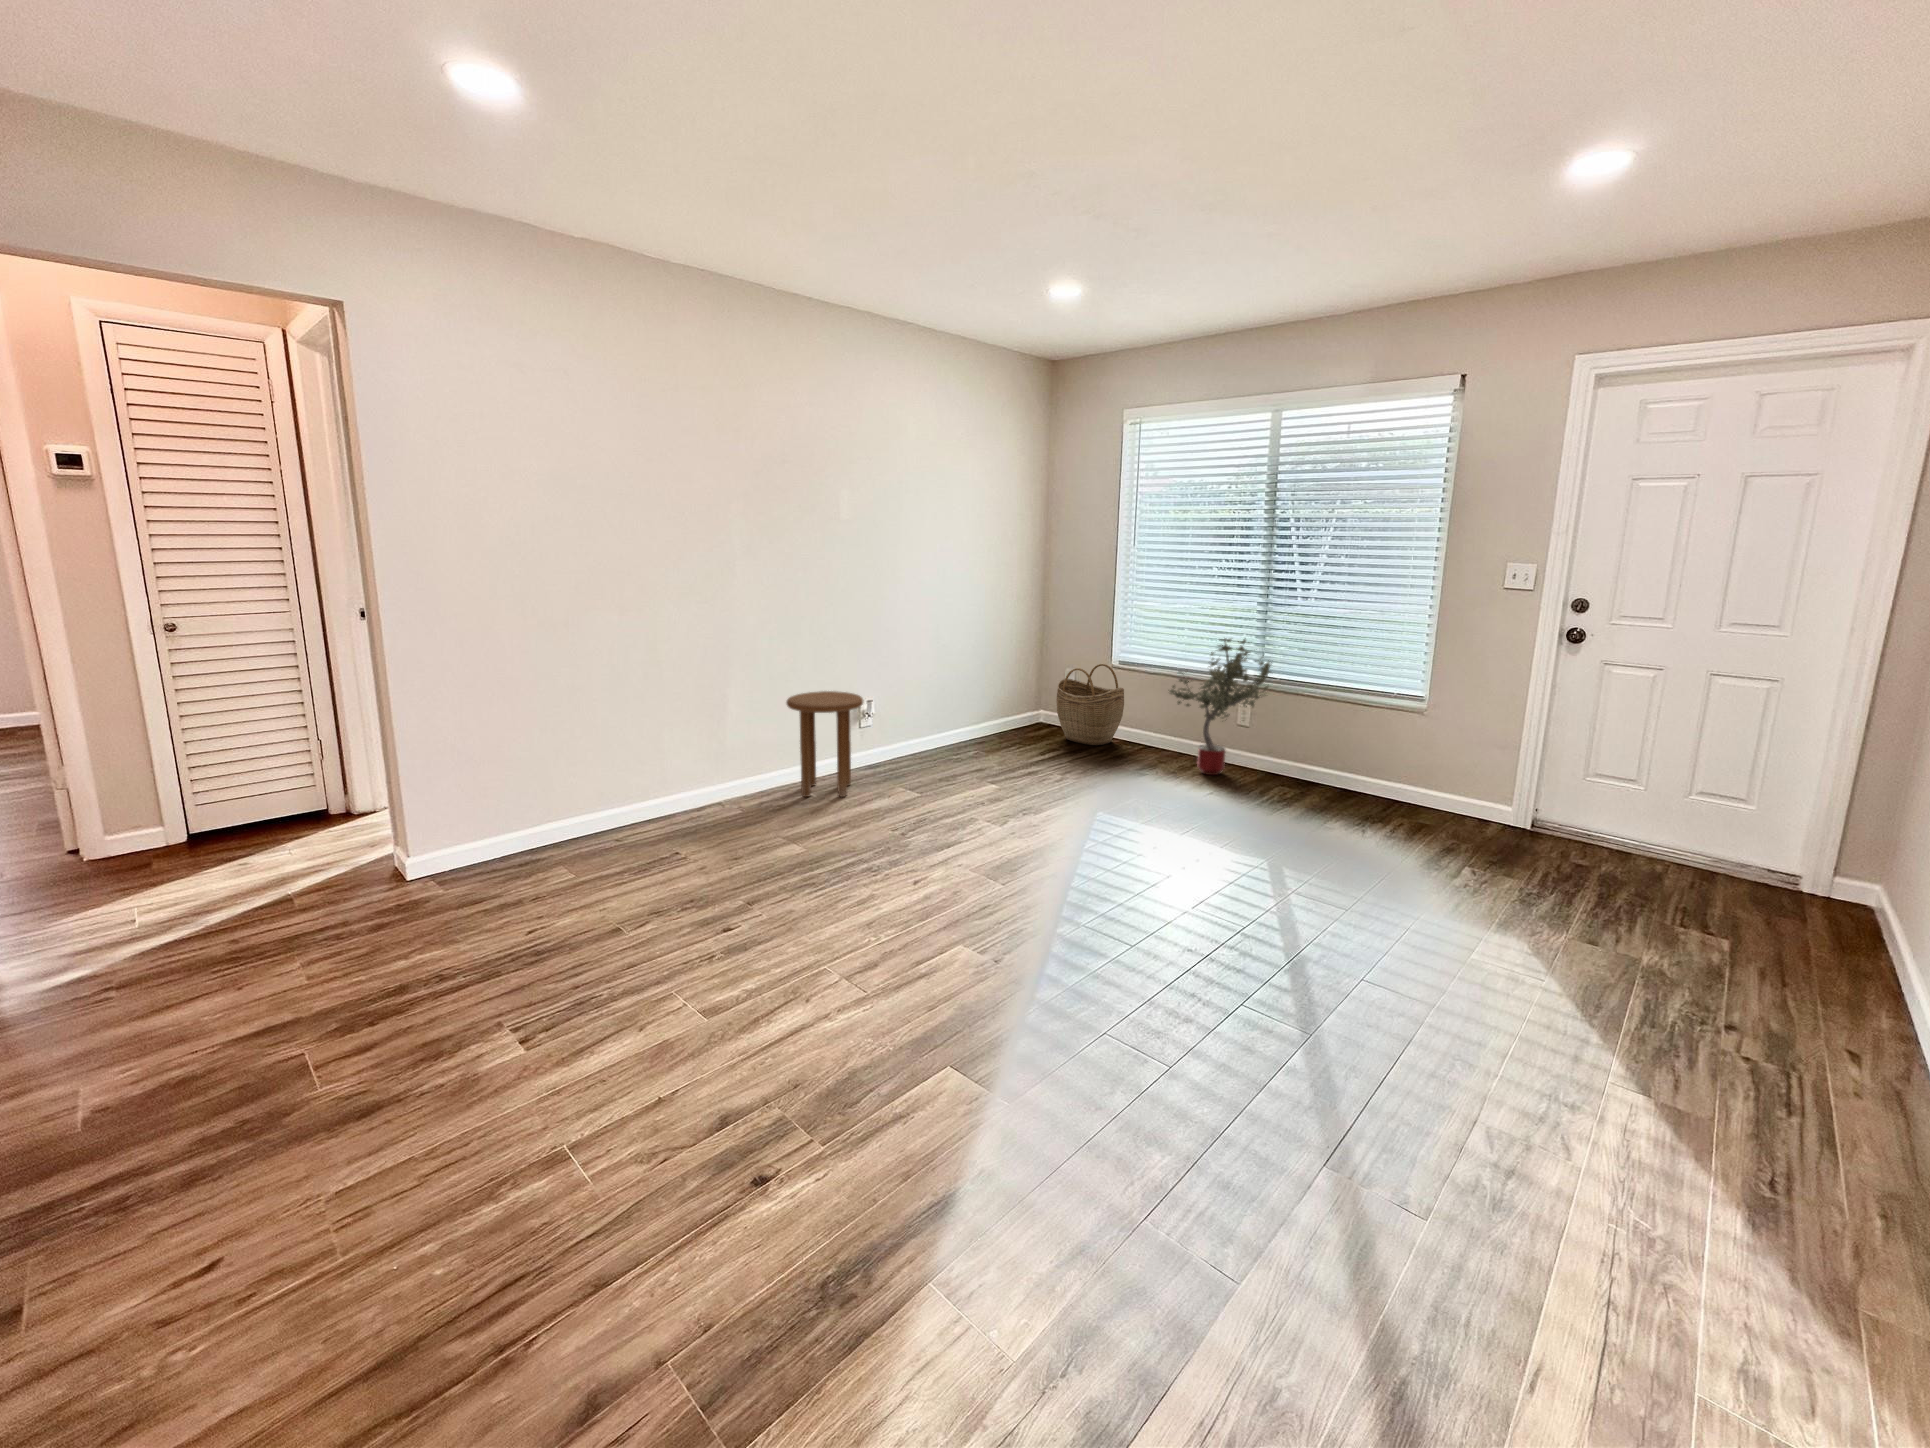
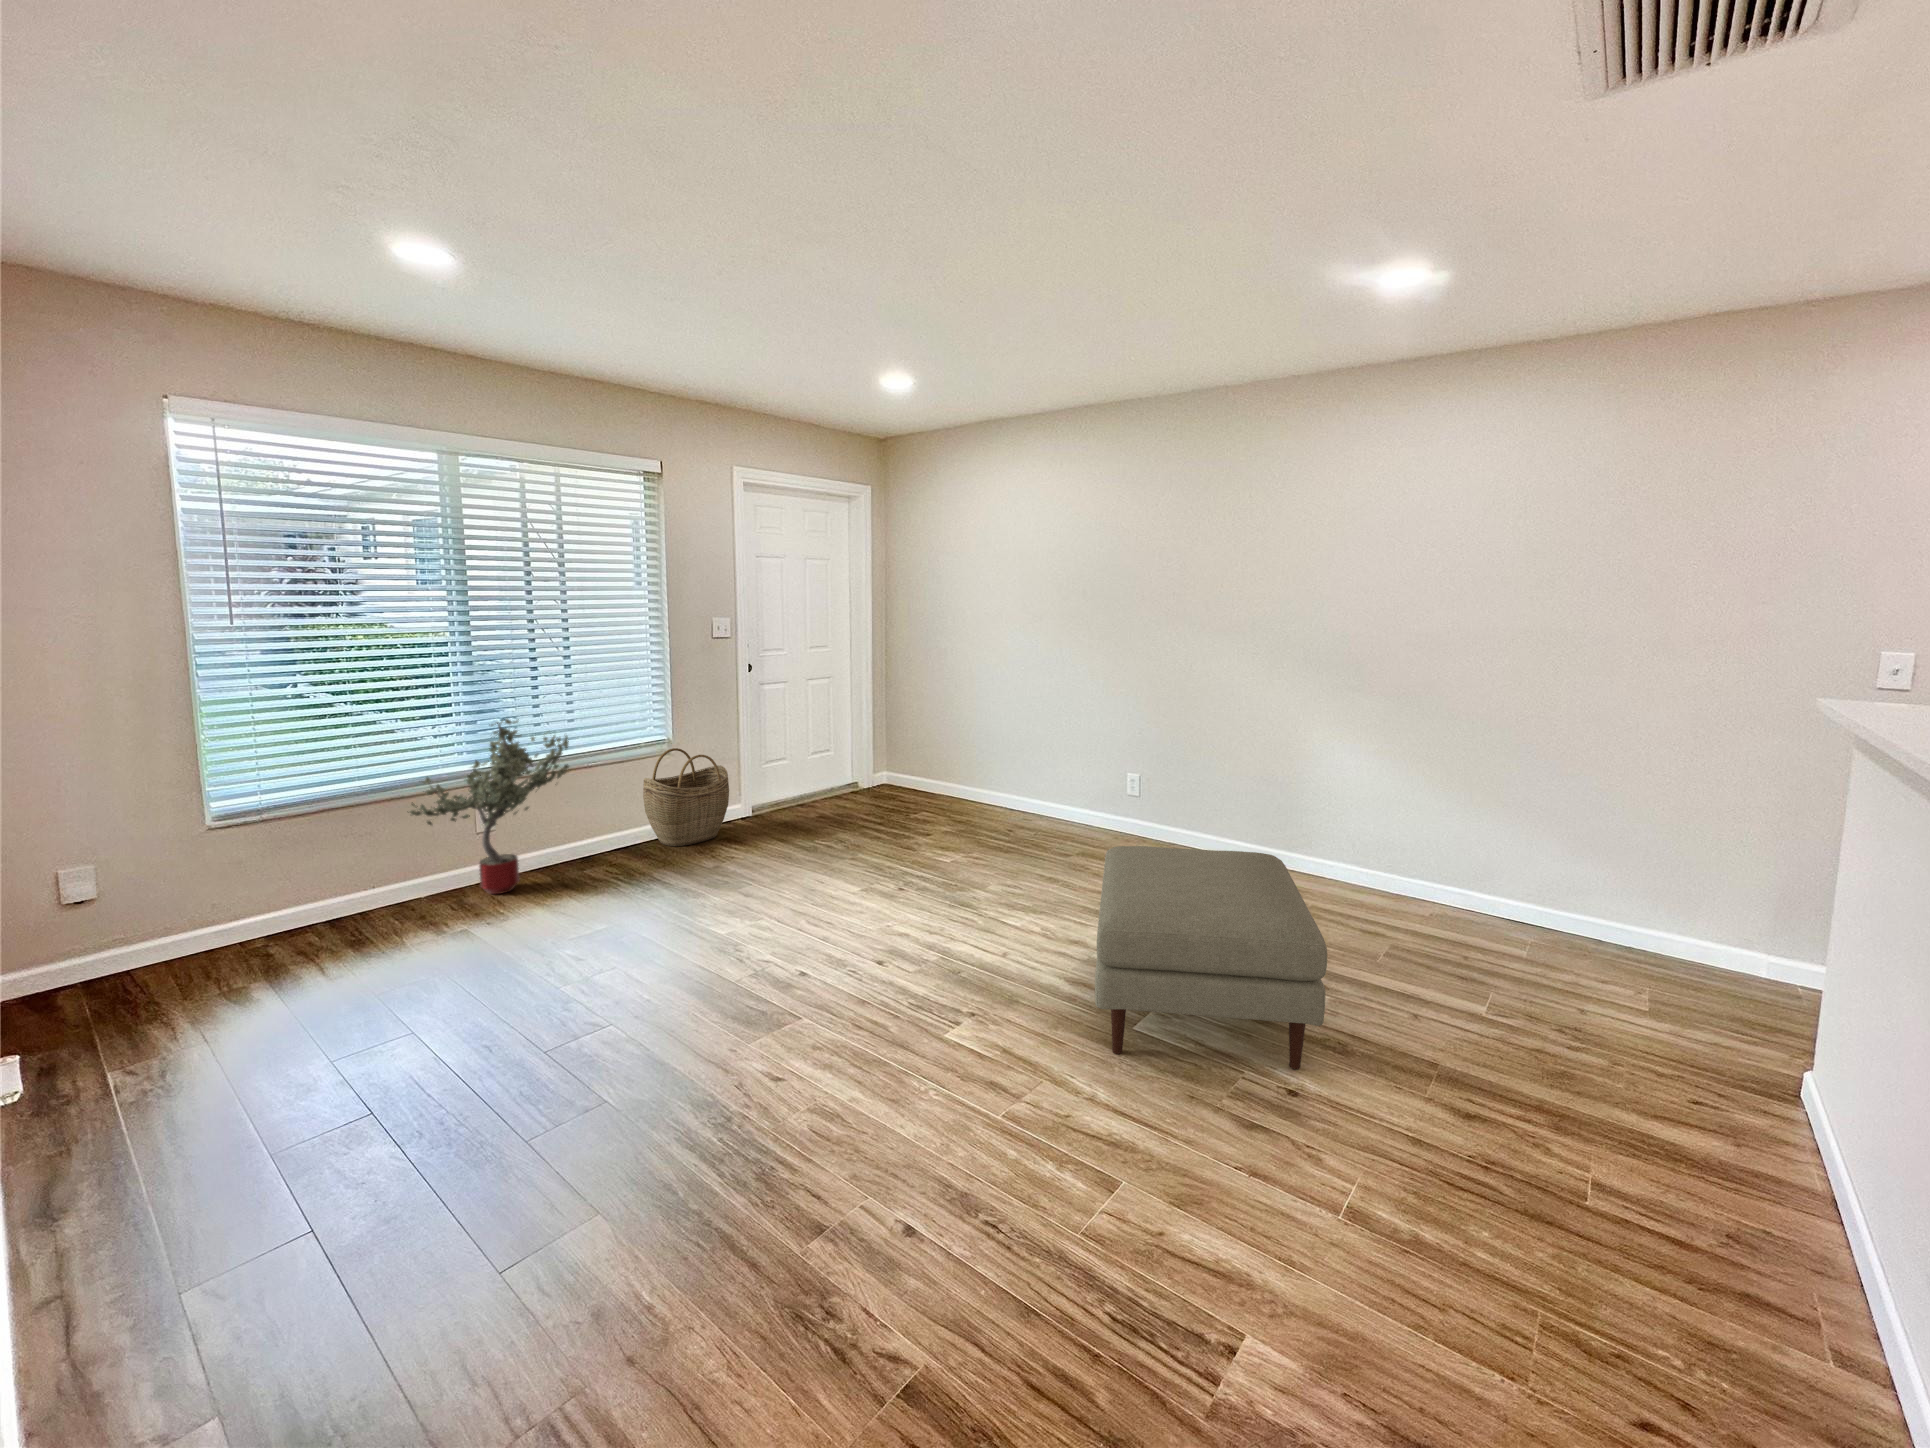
woven basket: present [1056,664,1124,745] -> present [643,748,729,846]
side table: present [786,691,863,797] -> none [30,990,300,1304]
ottoman: none [775,890,1204,1287] -> present [1095,846,1327,1069]

